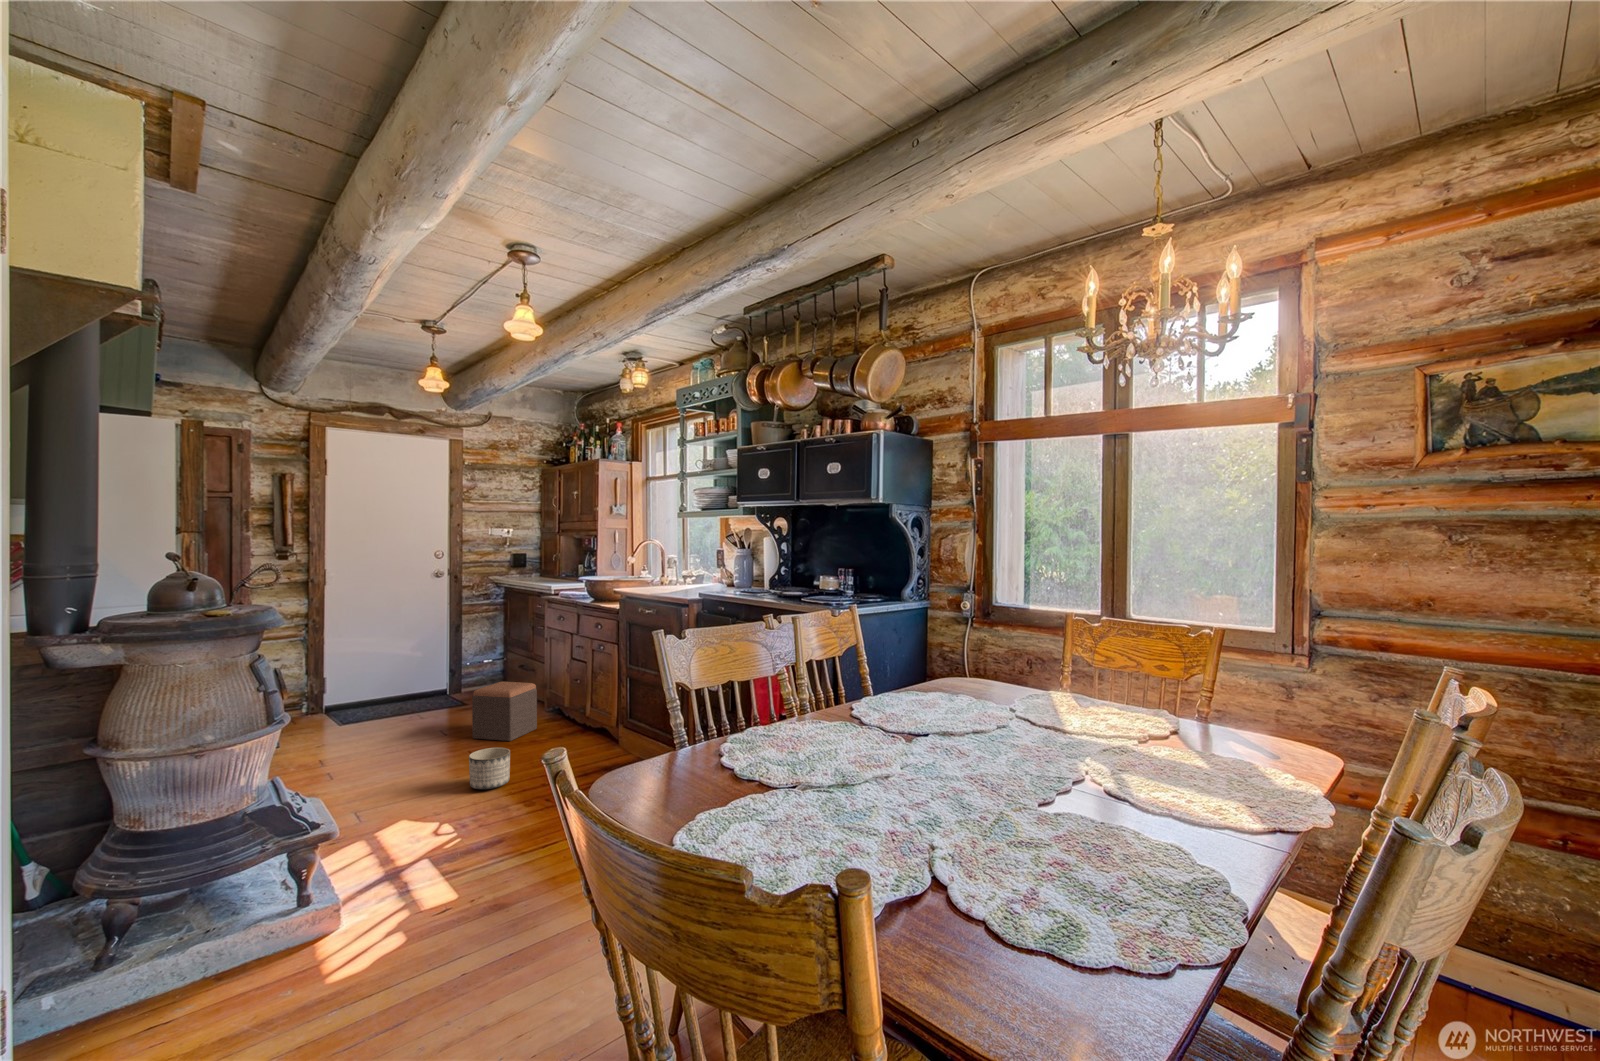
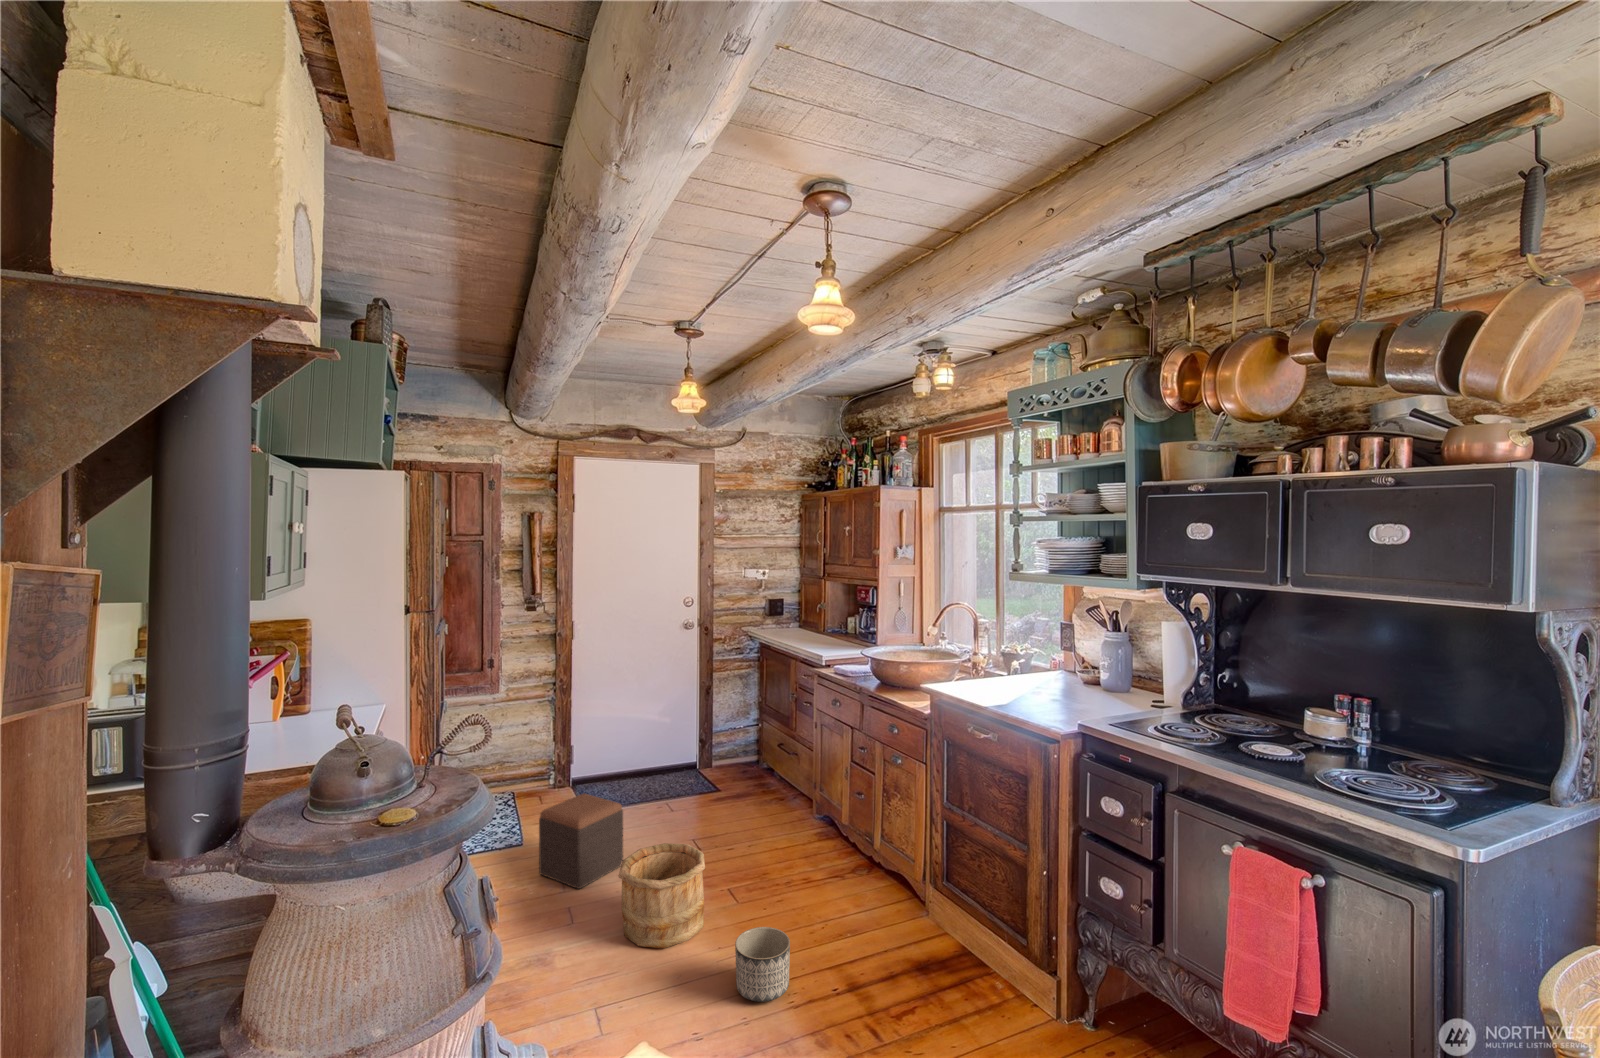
footstool: present [472,681,537,741] -> present [539,794,623,889]
wooden bucket: none [375,713,448,780] -> present [618,843,705,948]

